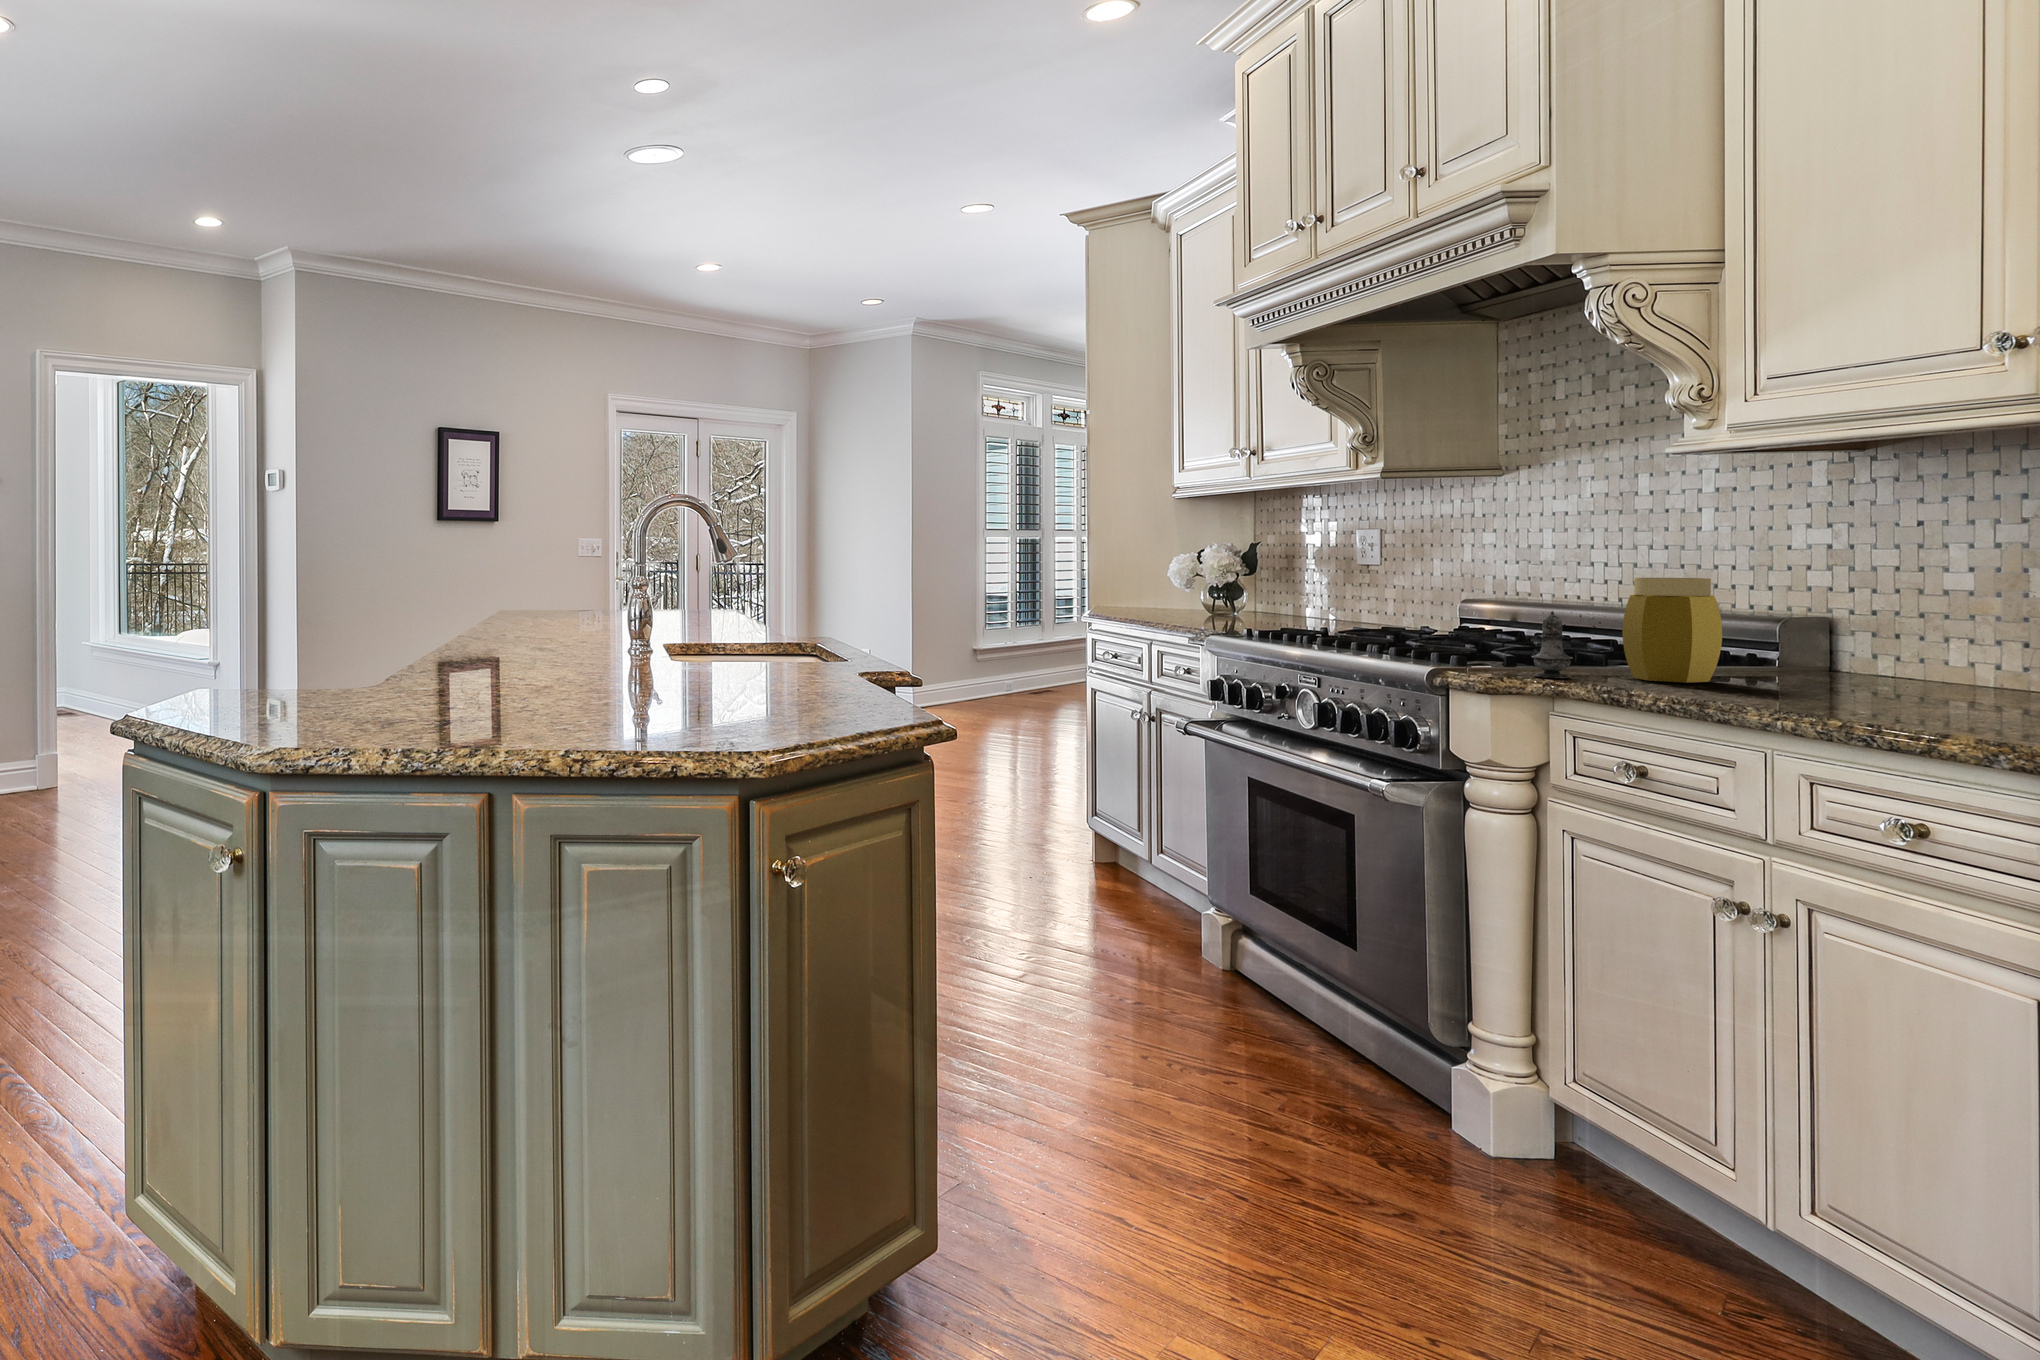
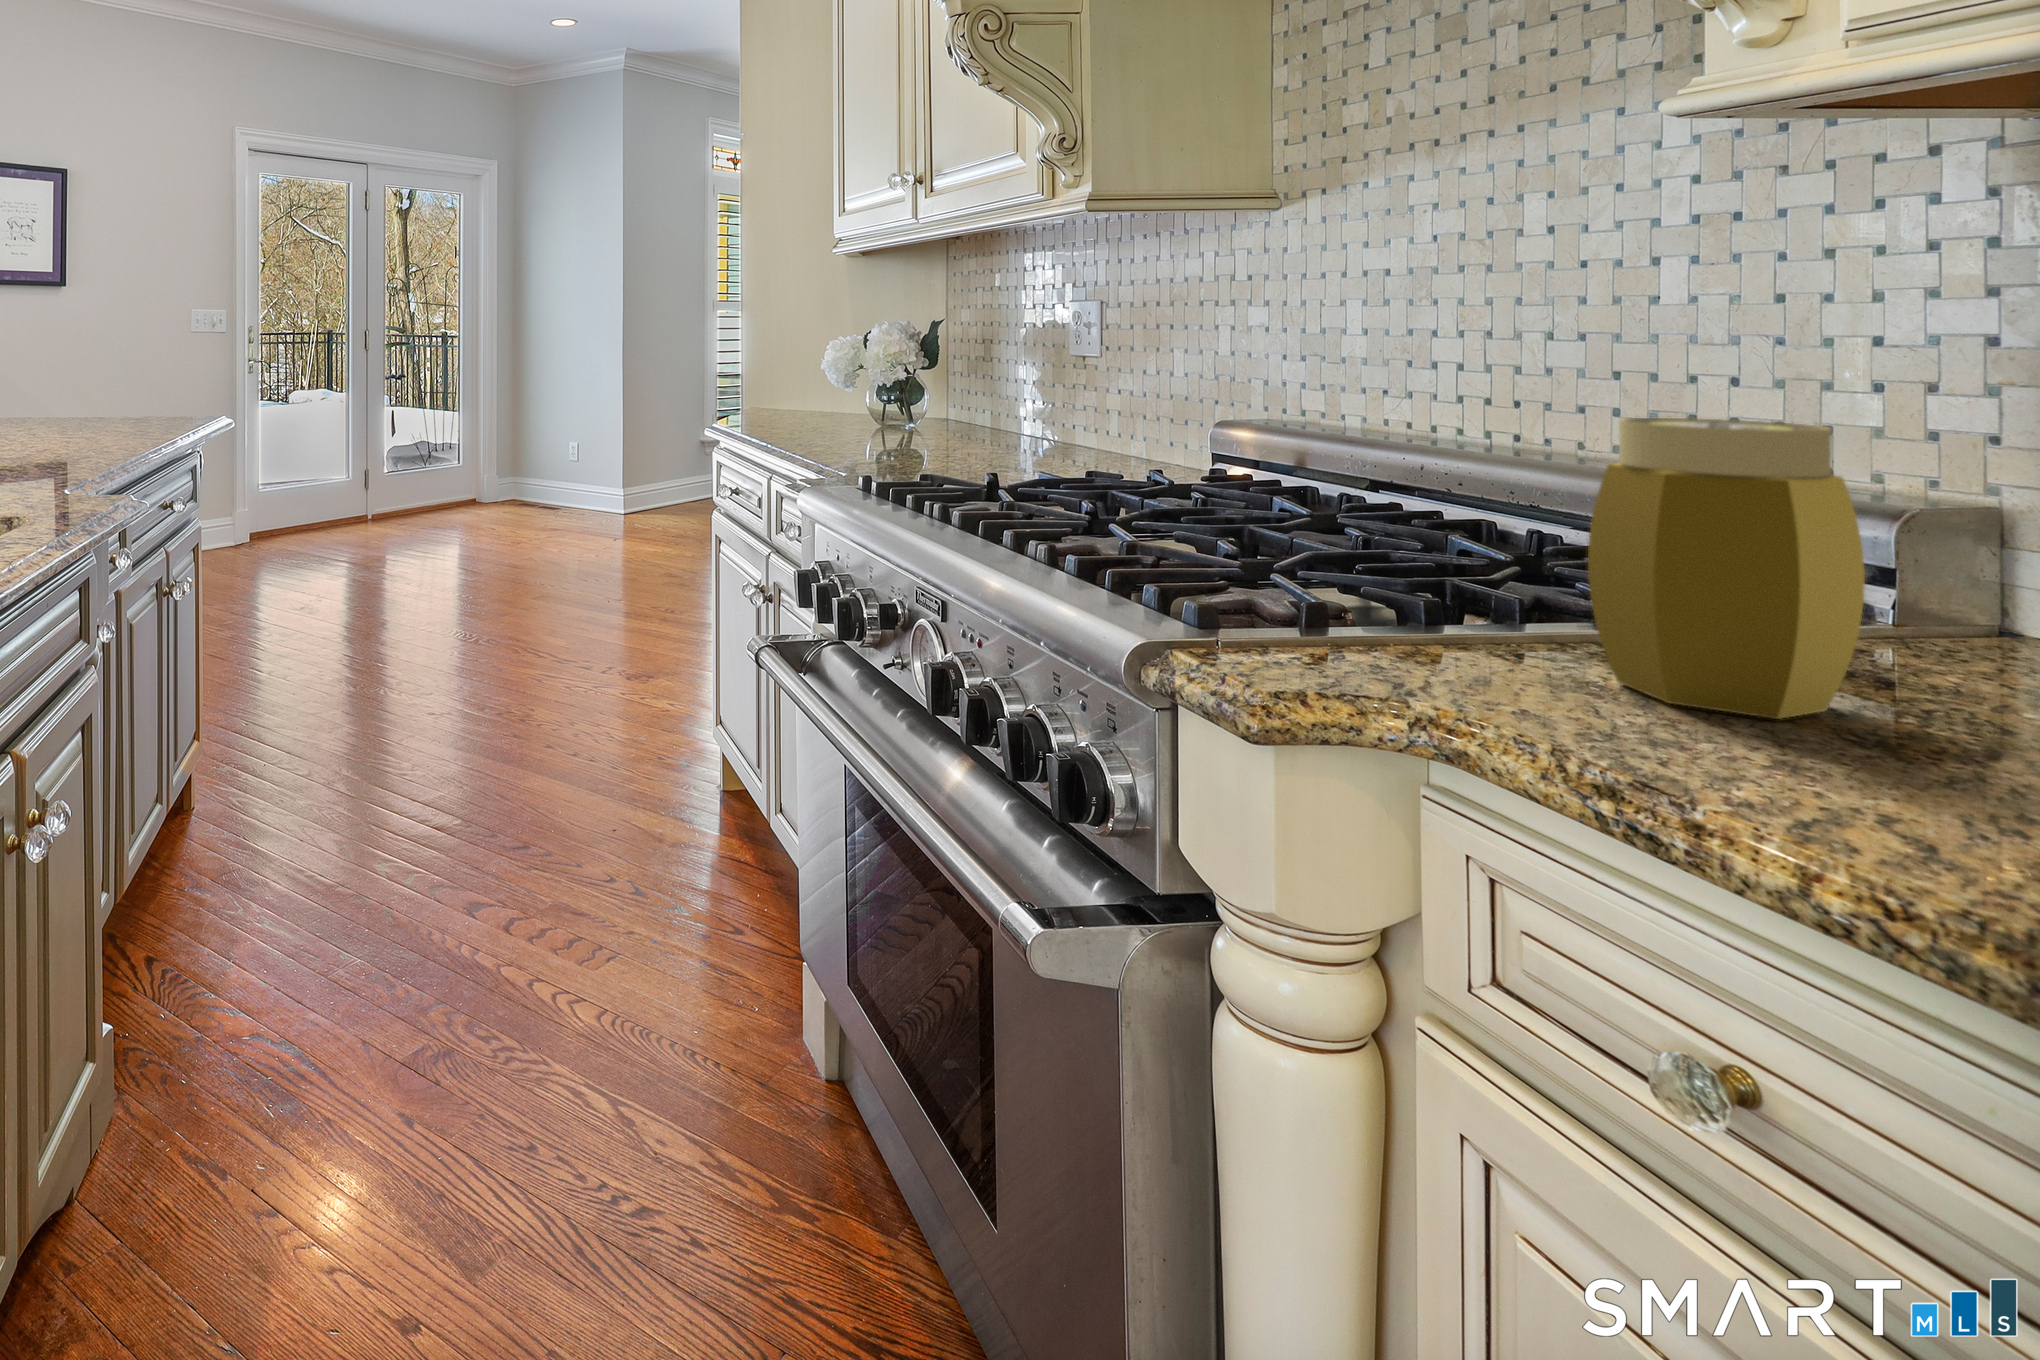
salt shaker: present [1532,611,1573,678] -> none [1367,504,1471,686]

